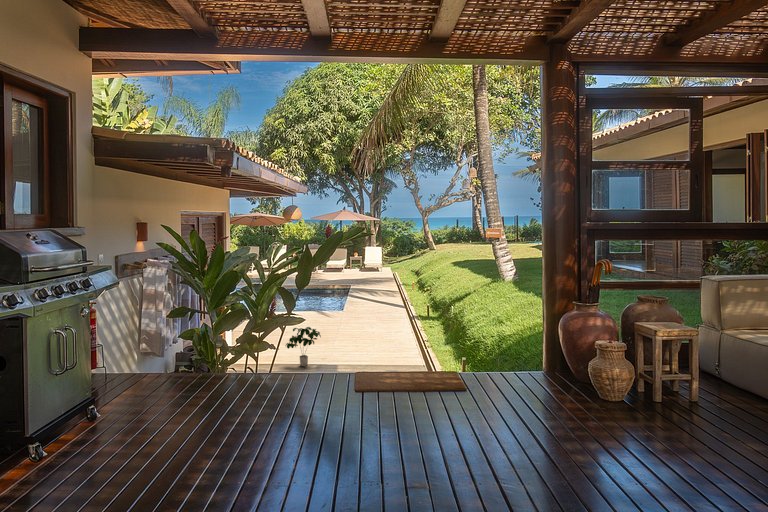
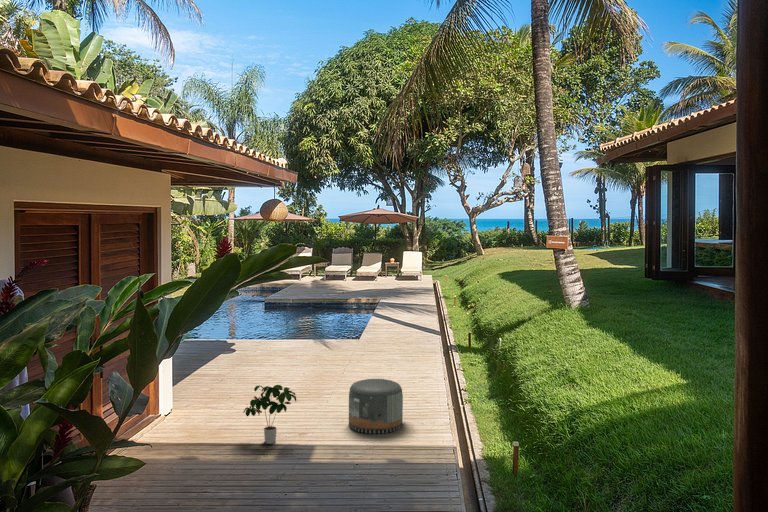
pouf: none [353,325,390,359] -> present [349,379,403,434]

